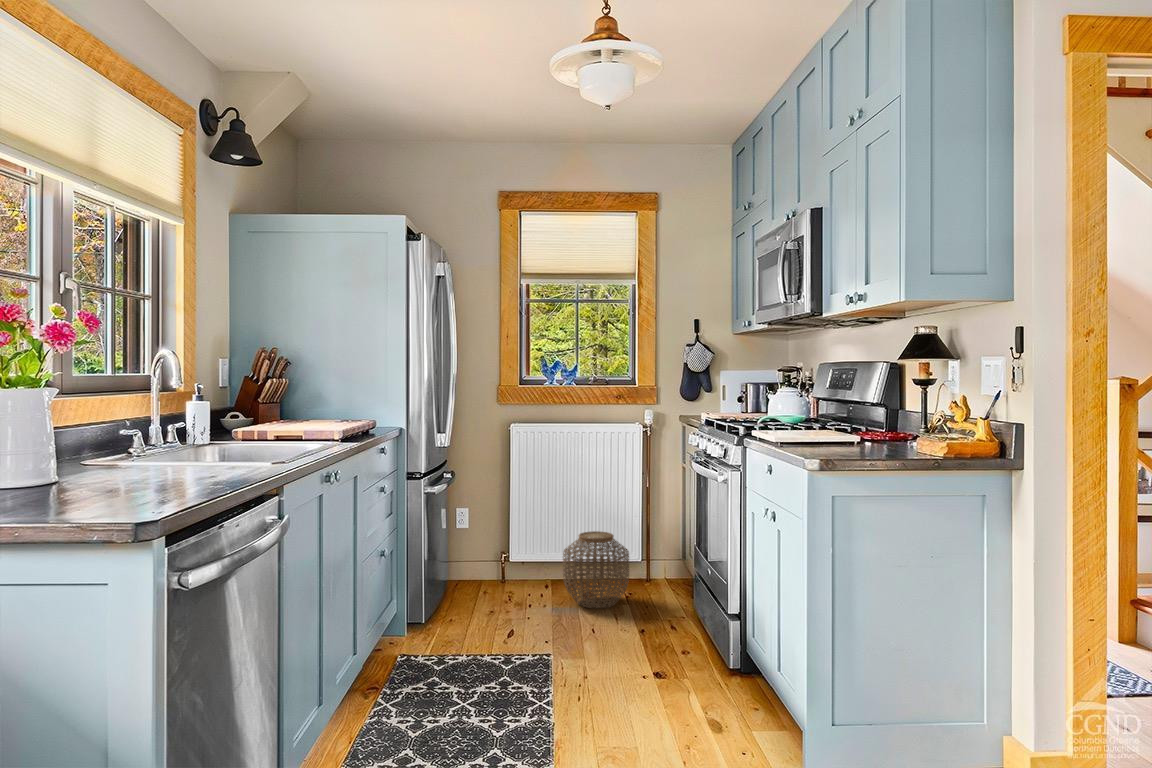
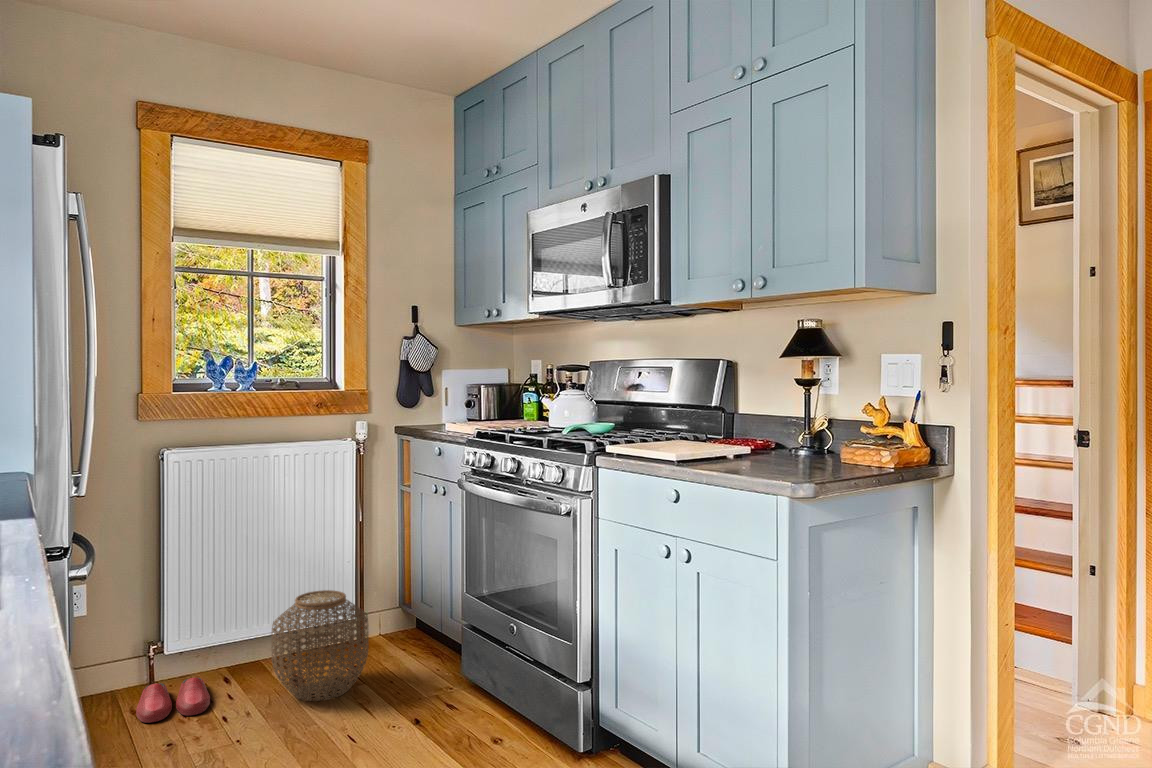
slippers: none [485,578,530,601] -> present [136,678,210,723]

